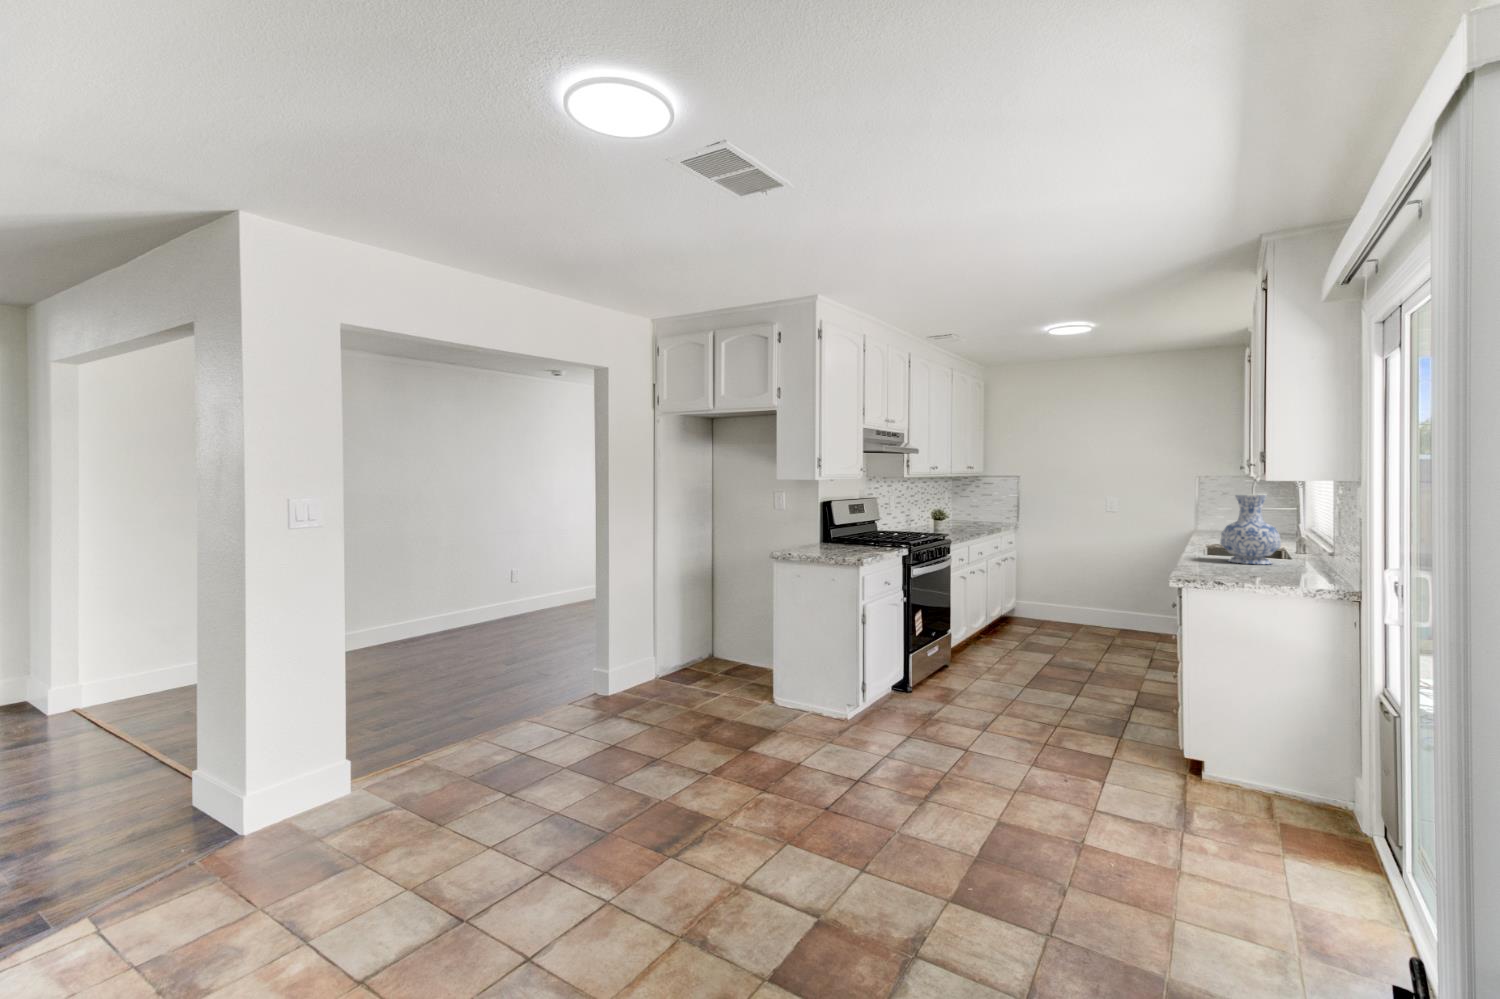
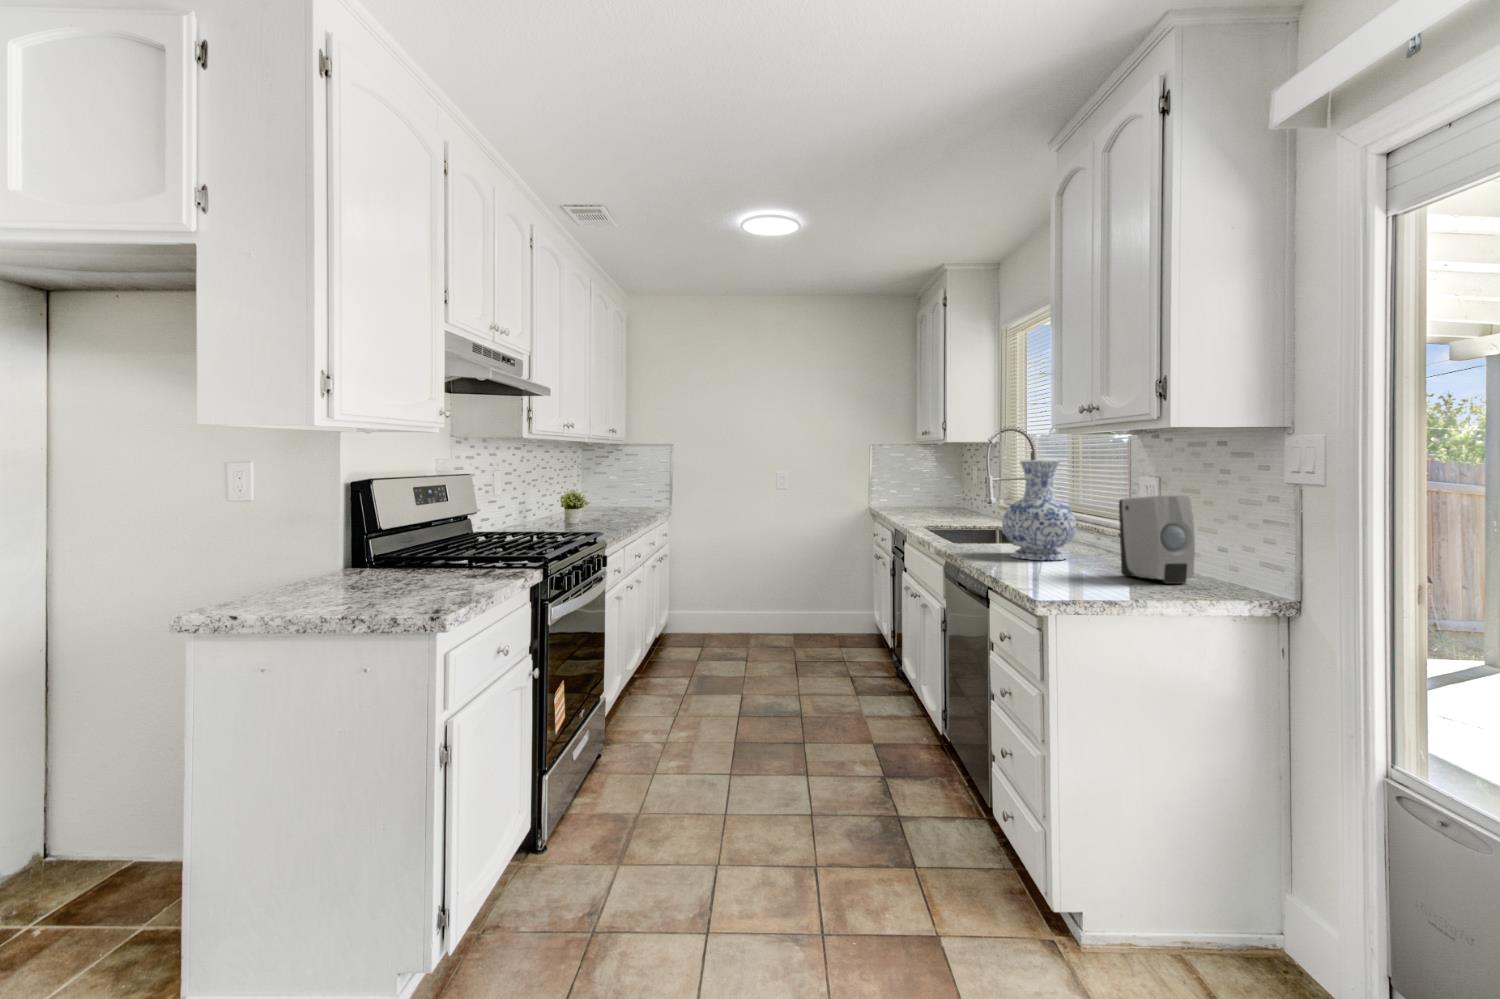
soap dispenser: none [1280,520,1324,578] -> present [1119,496,1195,584]

